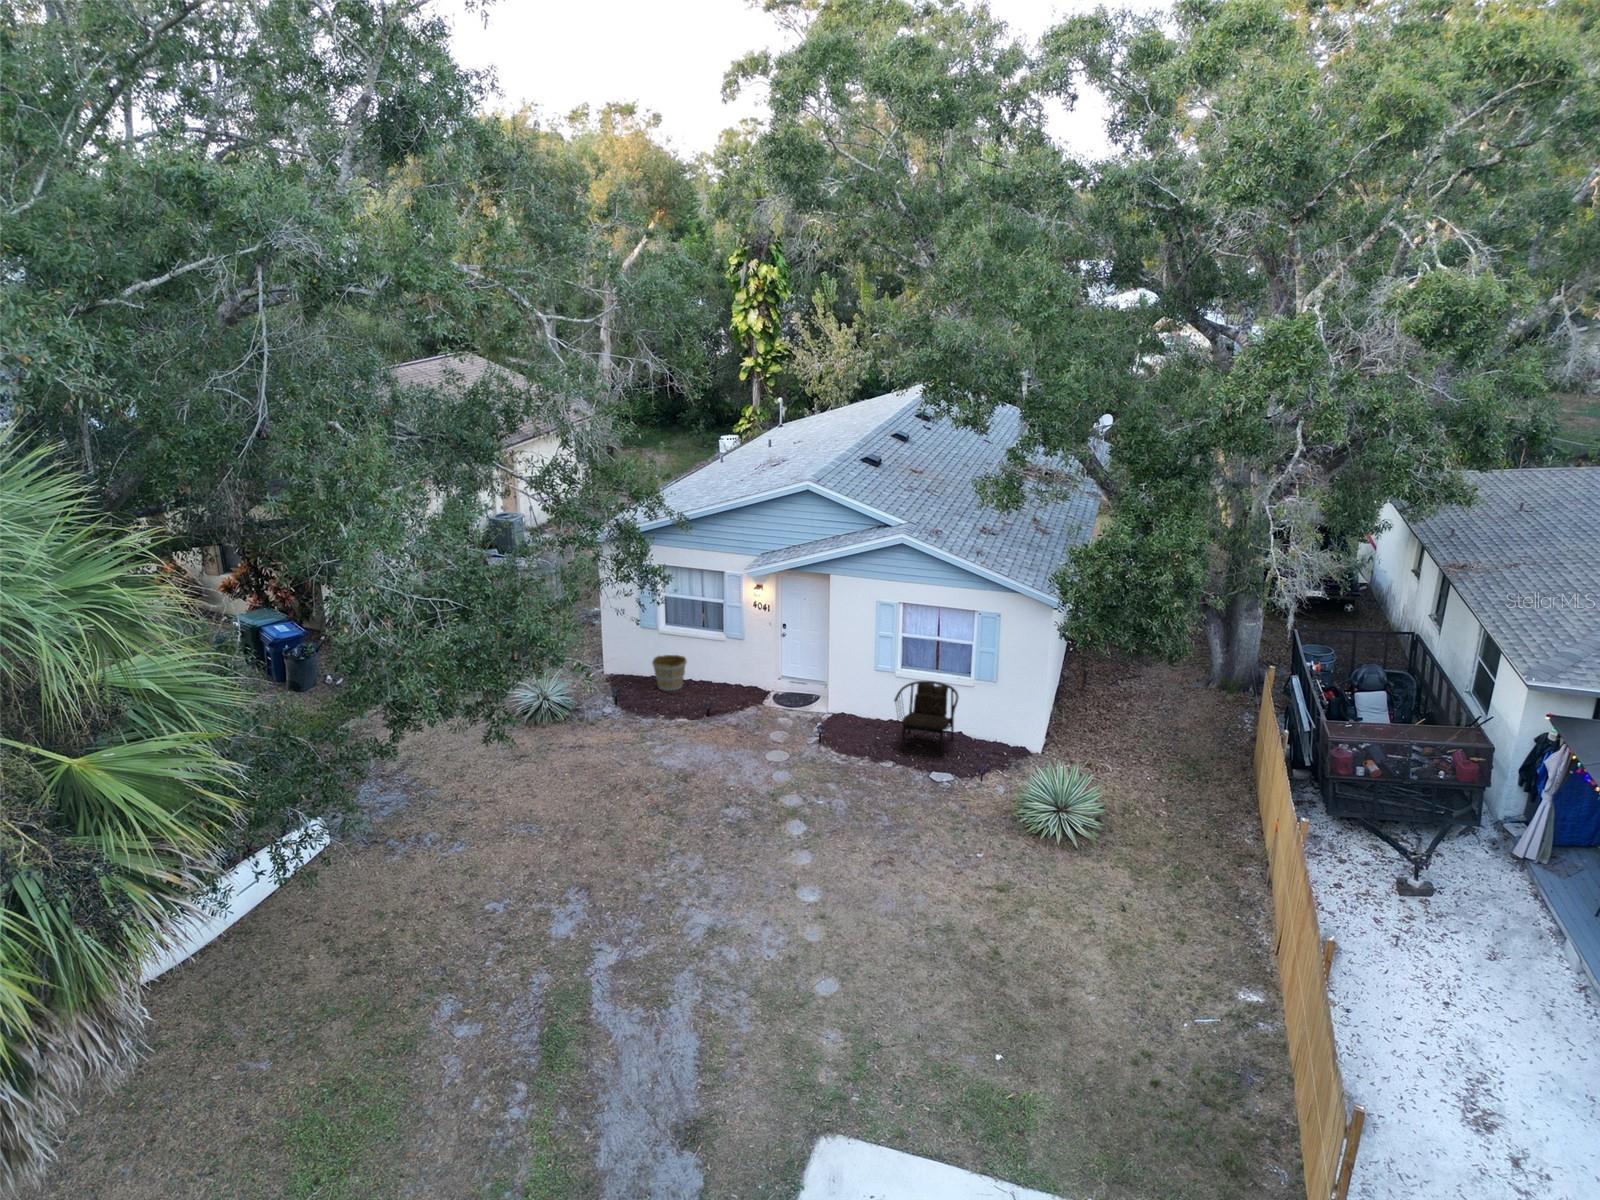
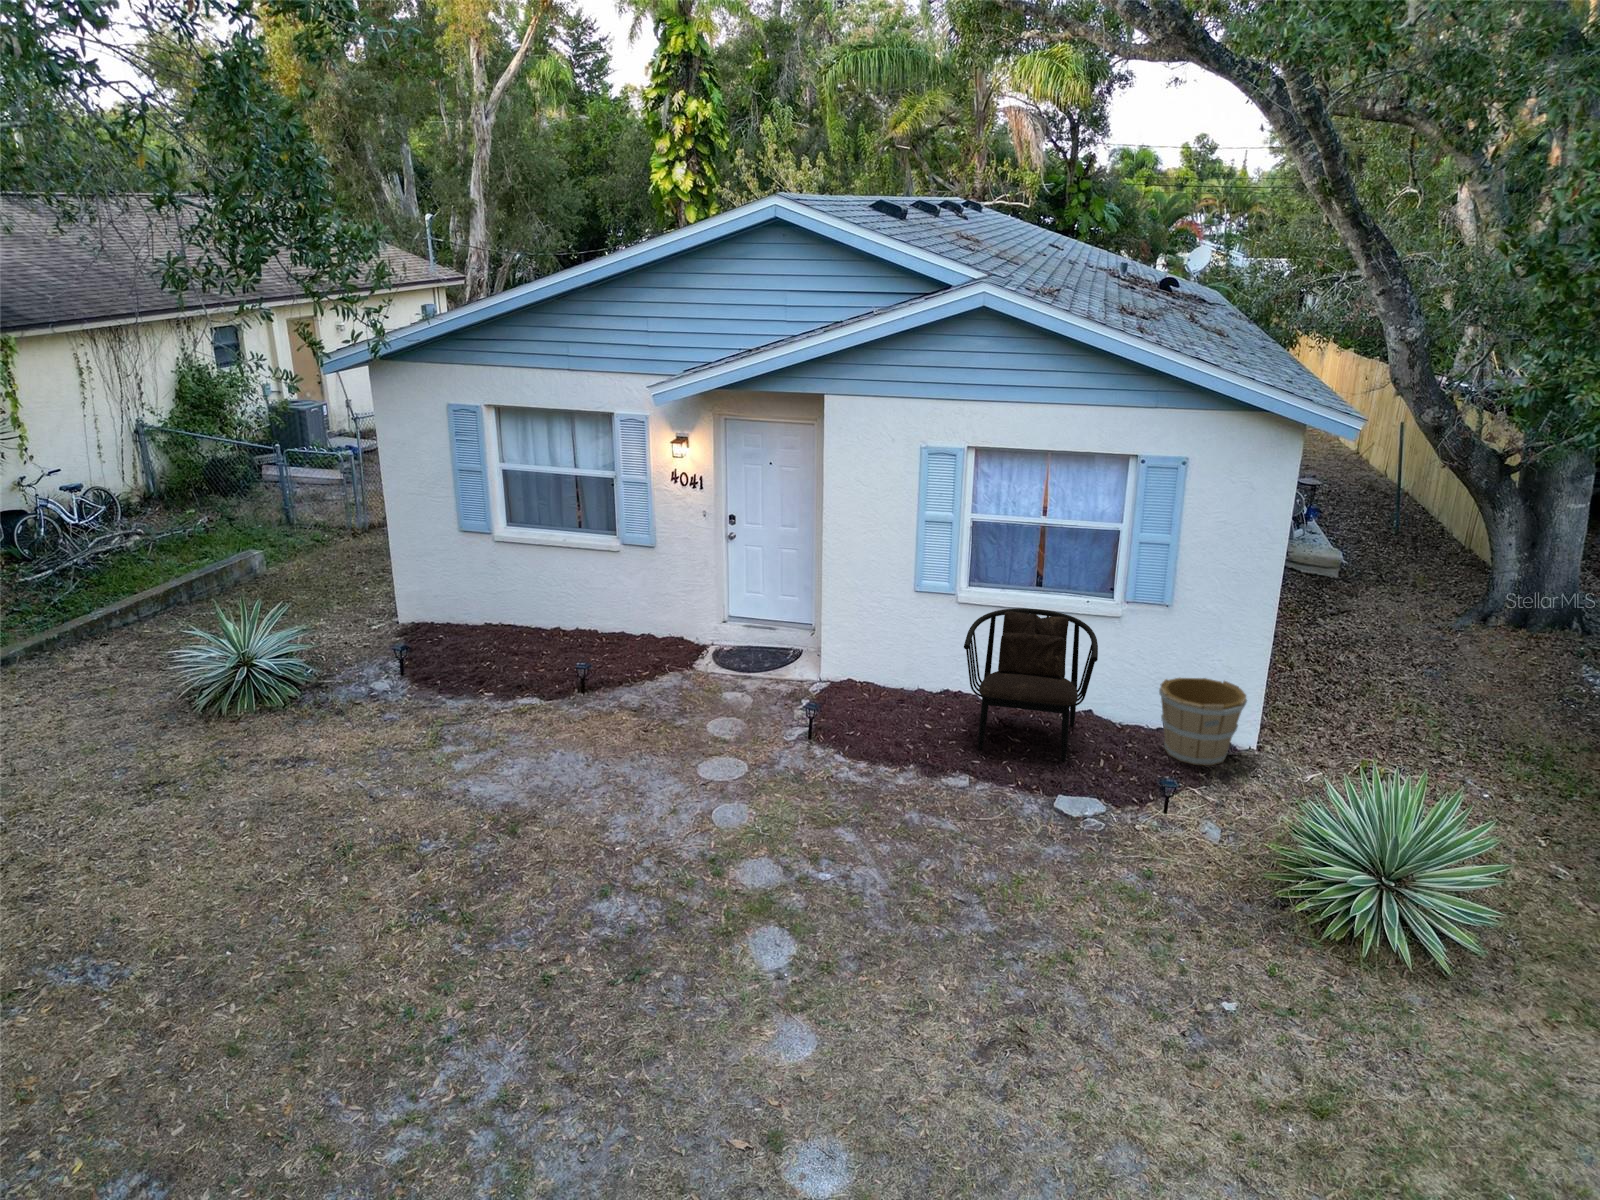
wooden bucket: present [652,655,687,691] -> present [1159,678,1247,766]
potted plant: present [1223,676,1243,701] -> none [1506,596,1563,649]

